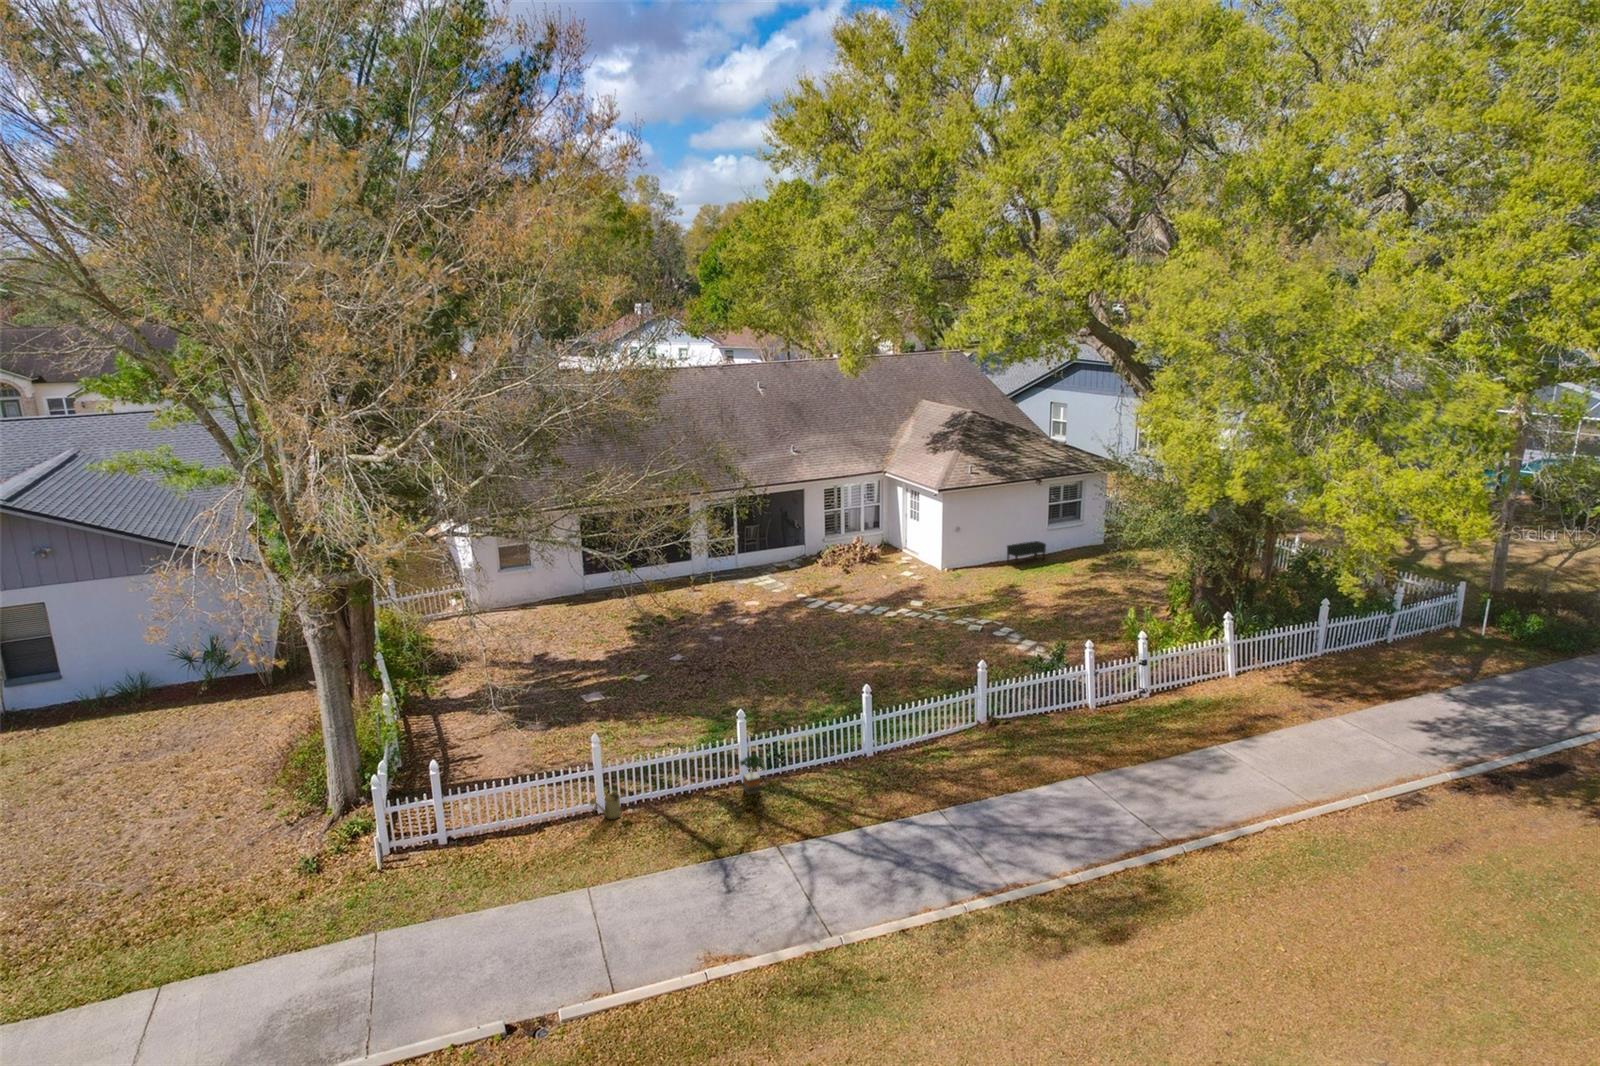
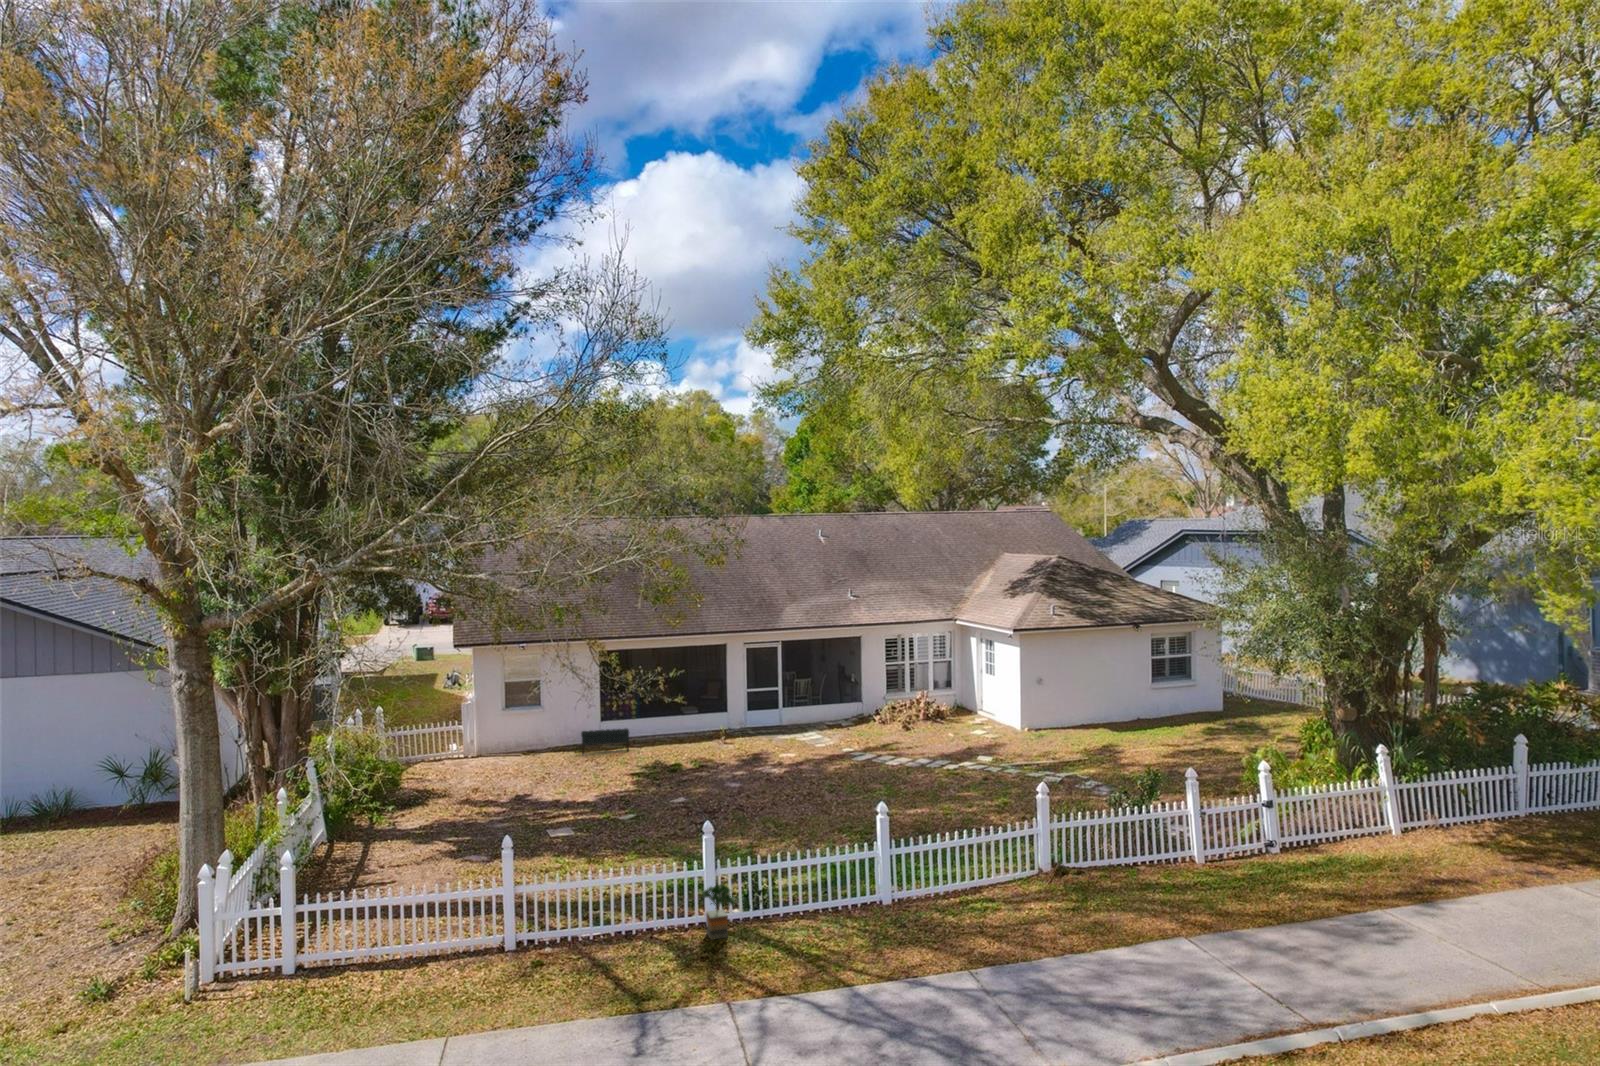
bench: present [1007,541,1046,564] -> present [581,729,629,754]
watering can: present [590,793,621,820] -> none [492,915,539,960]

